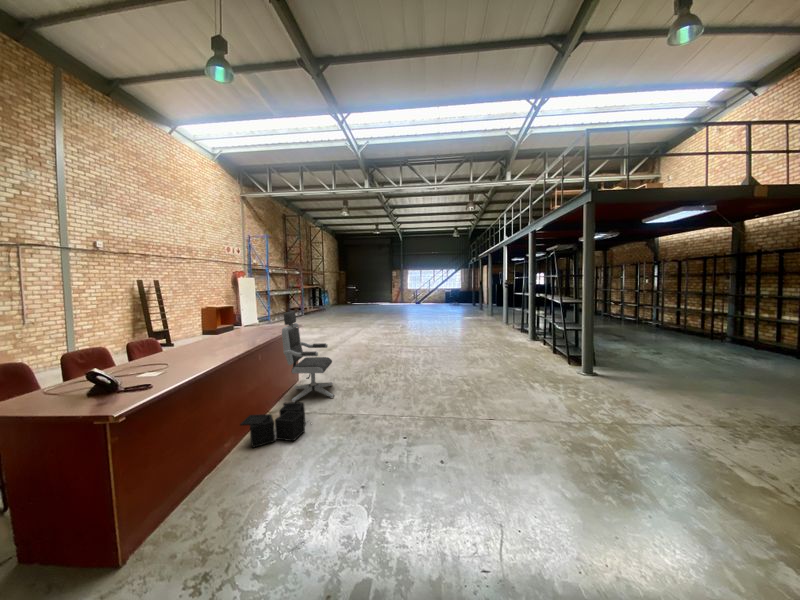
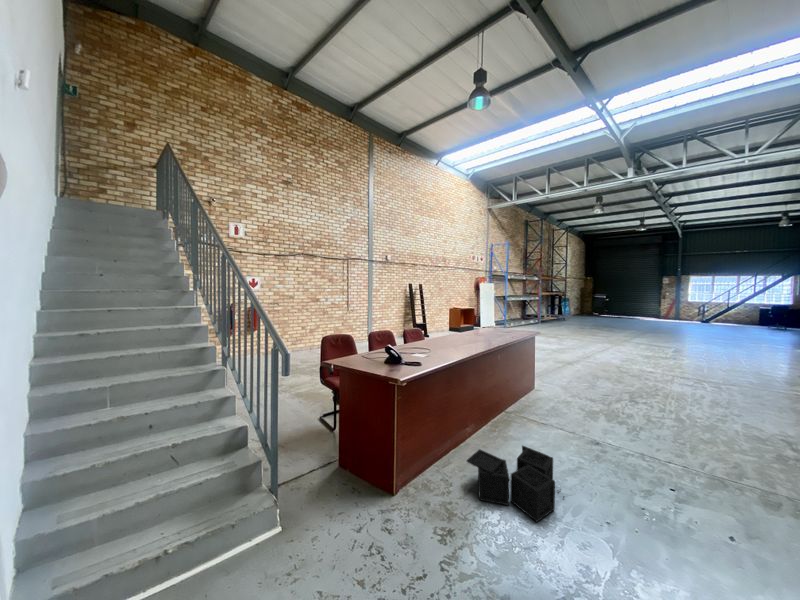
office chair: present [282,311,334,402] -> none [524,322,599,459]

